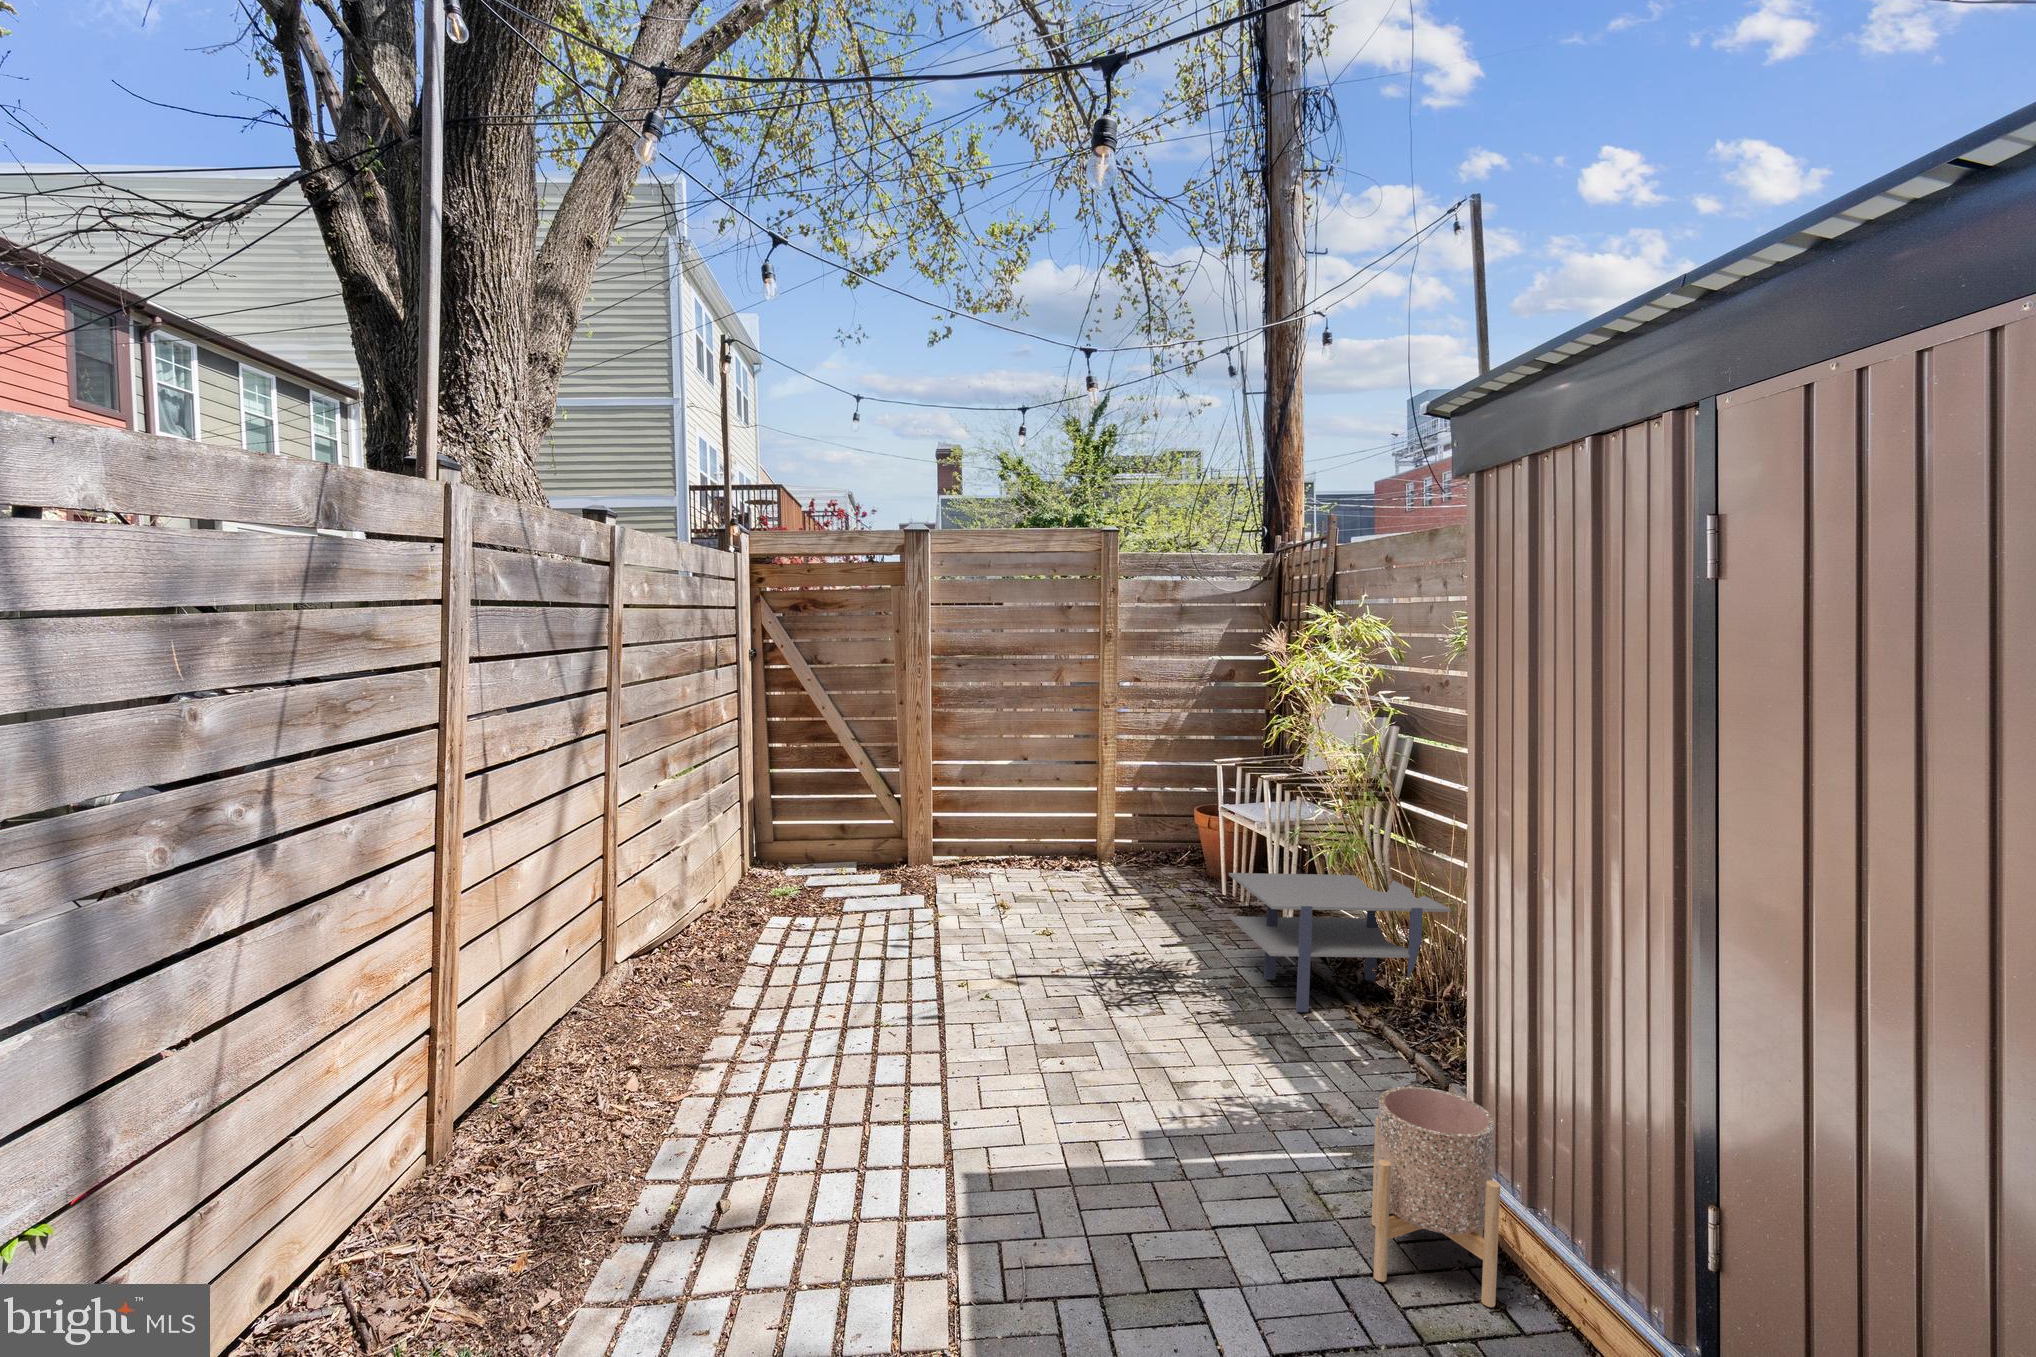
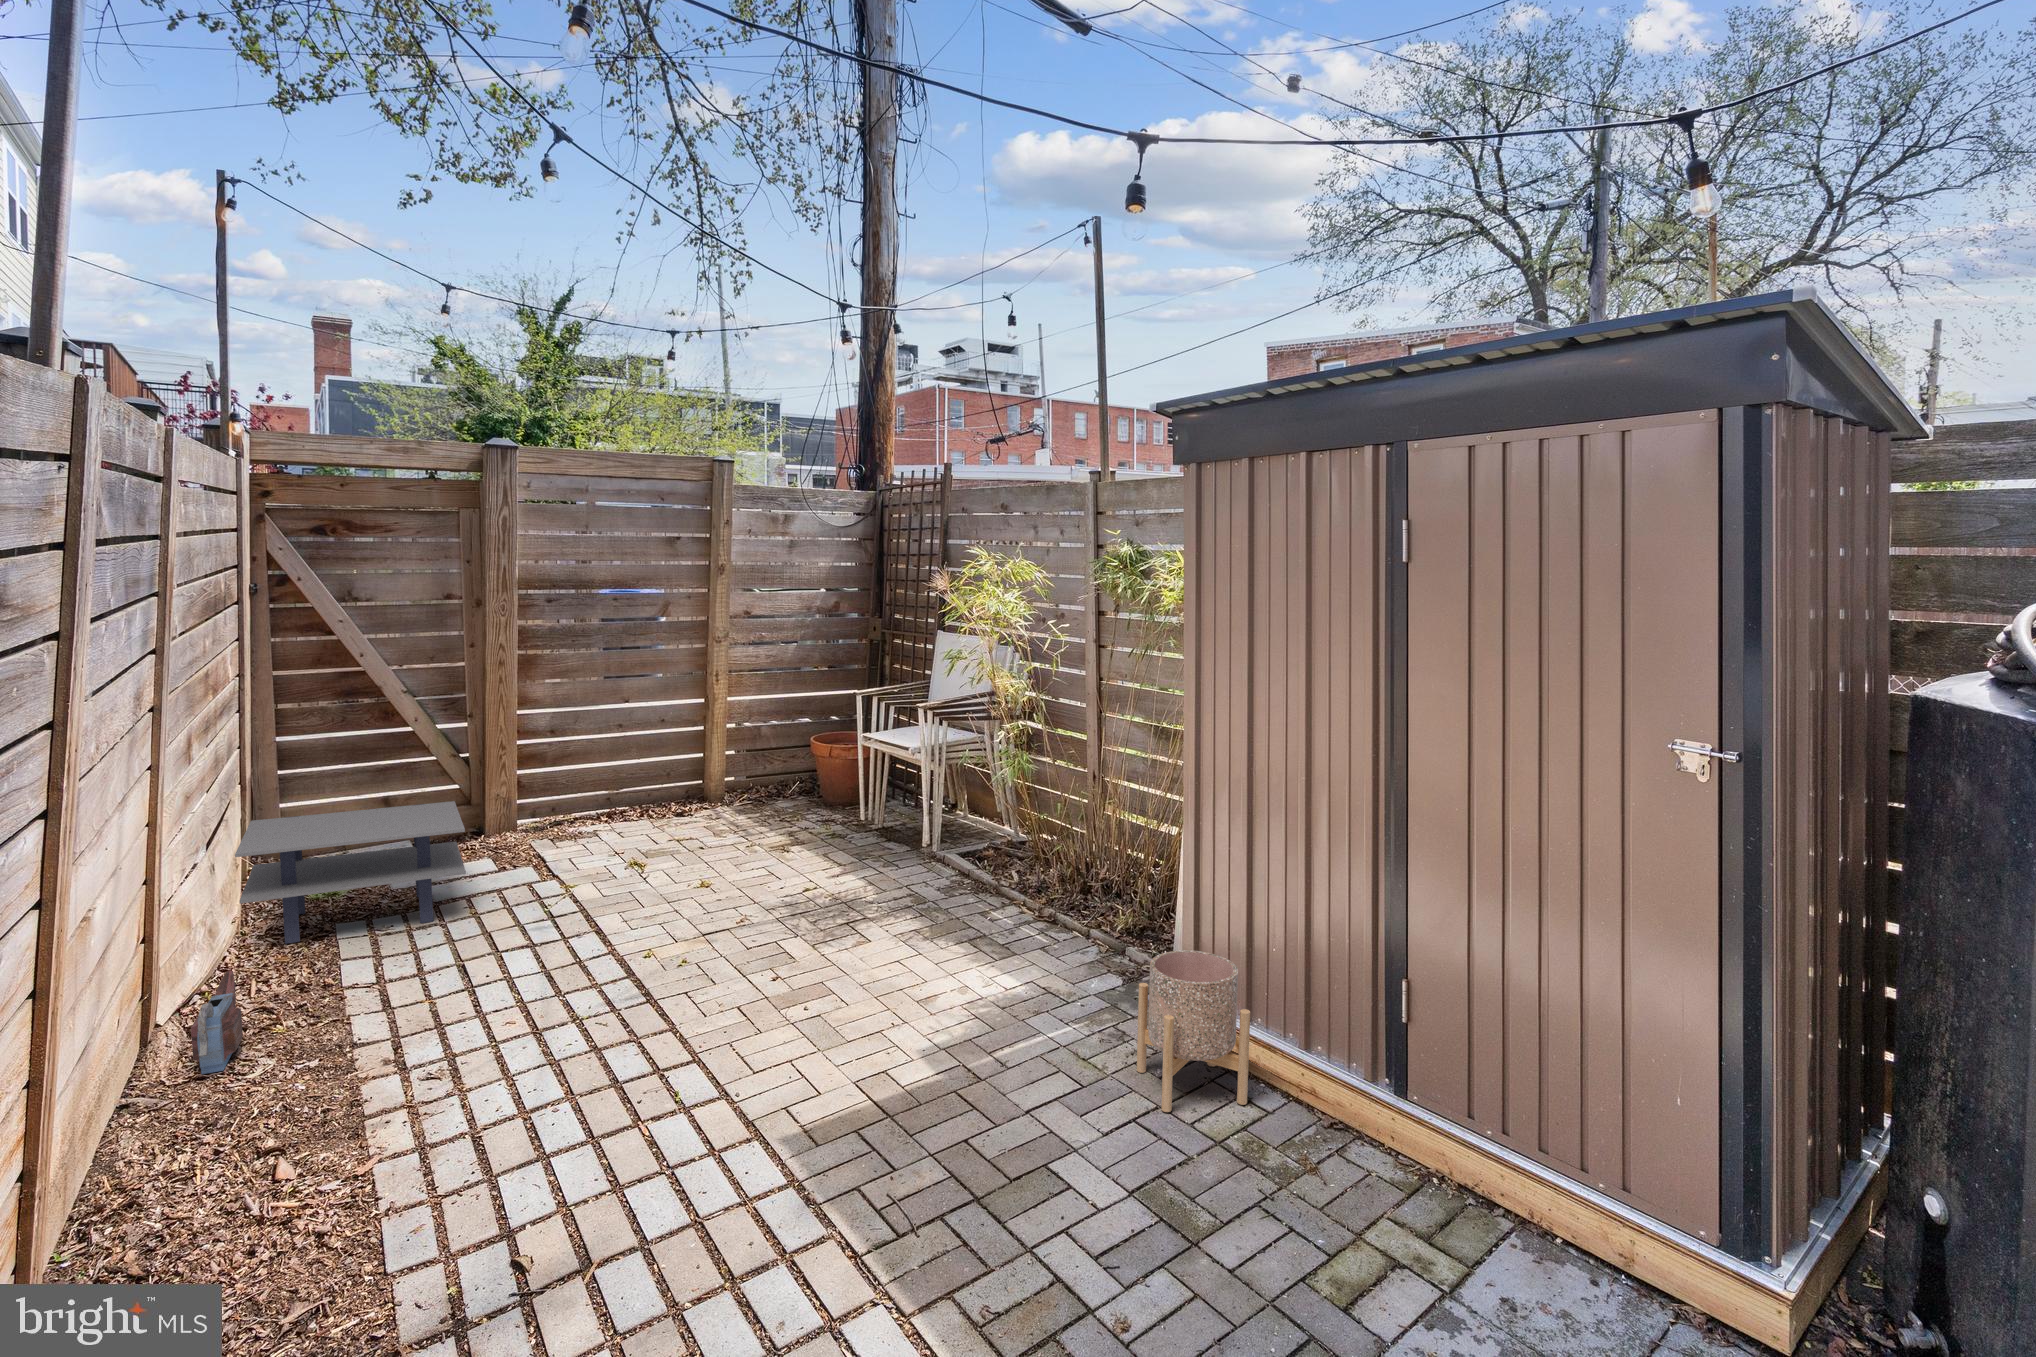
side table: present [1229,873,1451,1012] -> present [235,801,466,944]
watering can: none [628,930,673,1004] -> present [191,971,243,1074]

